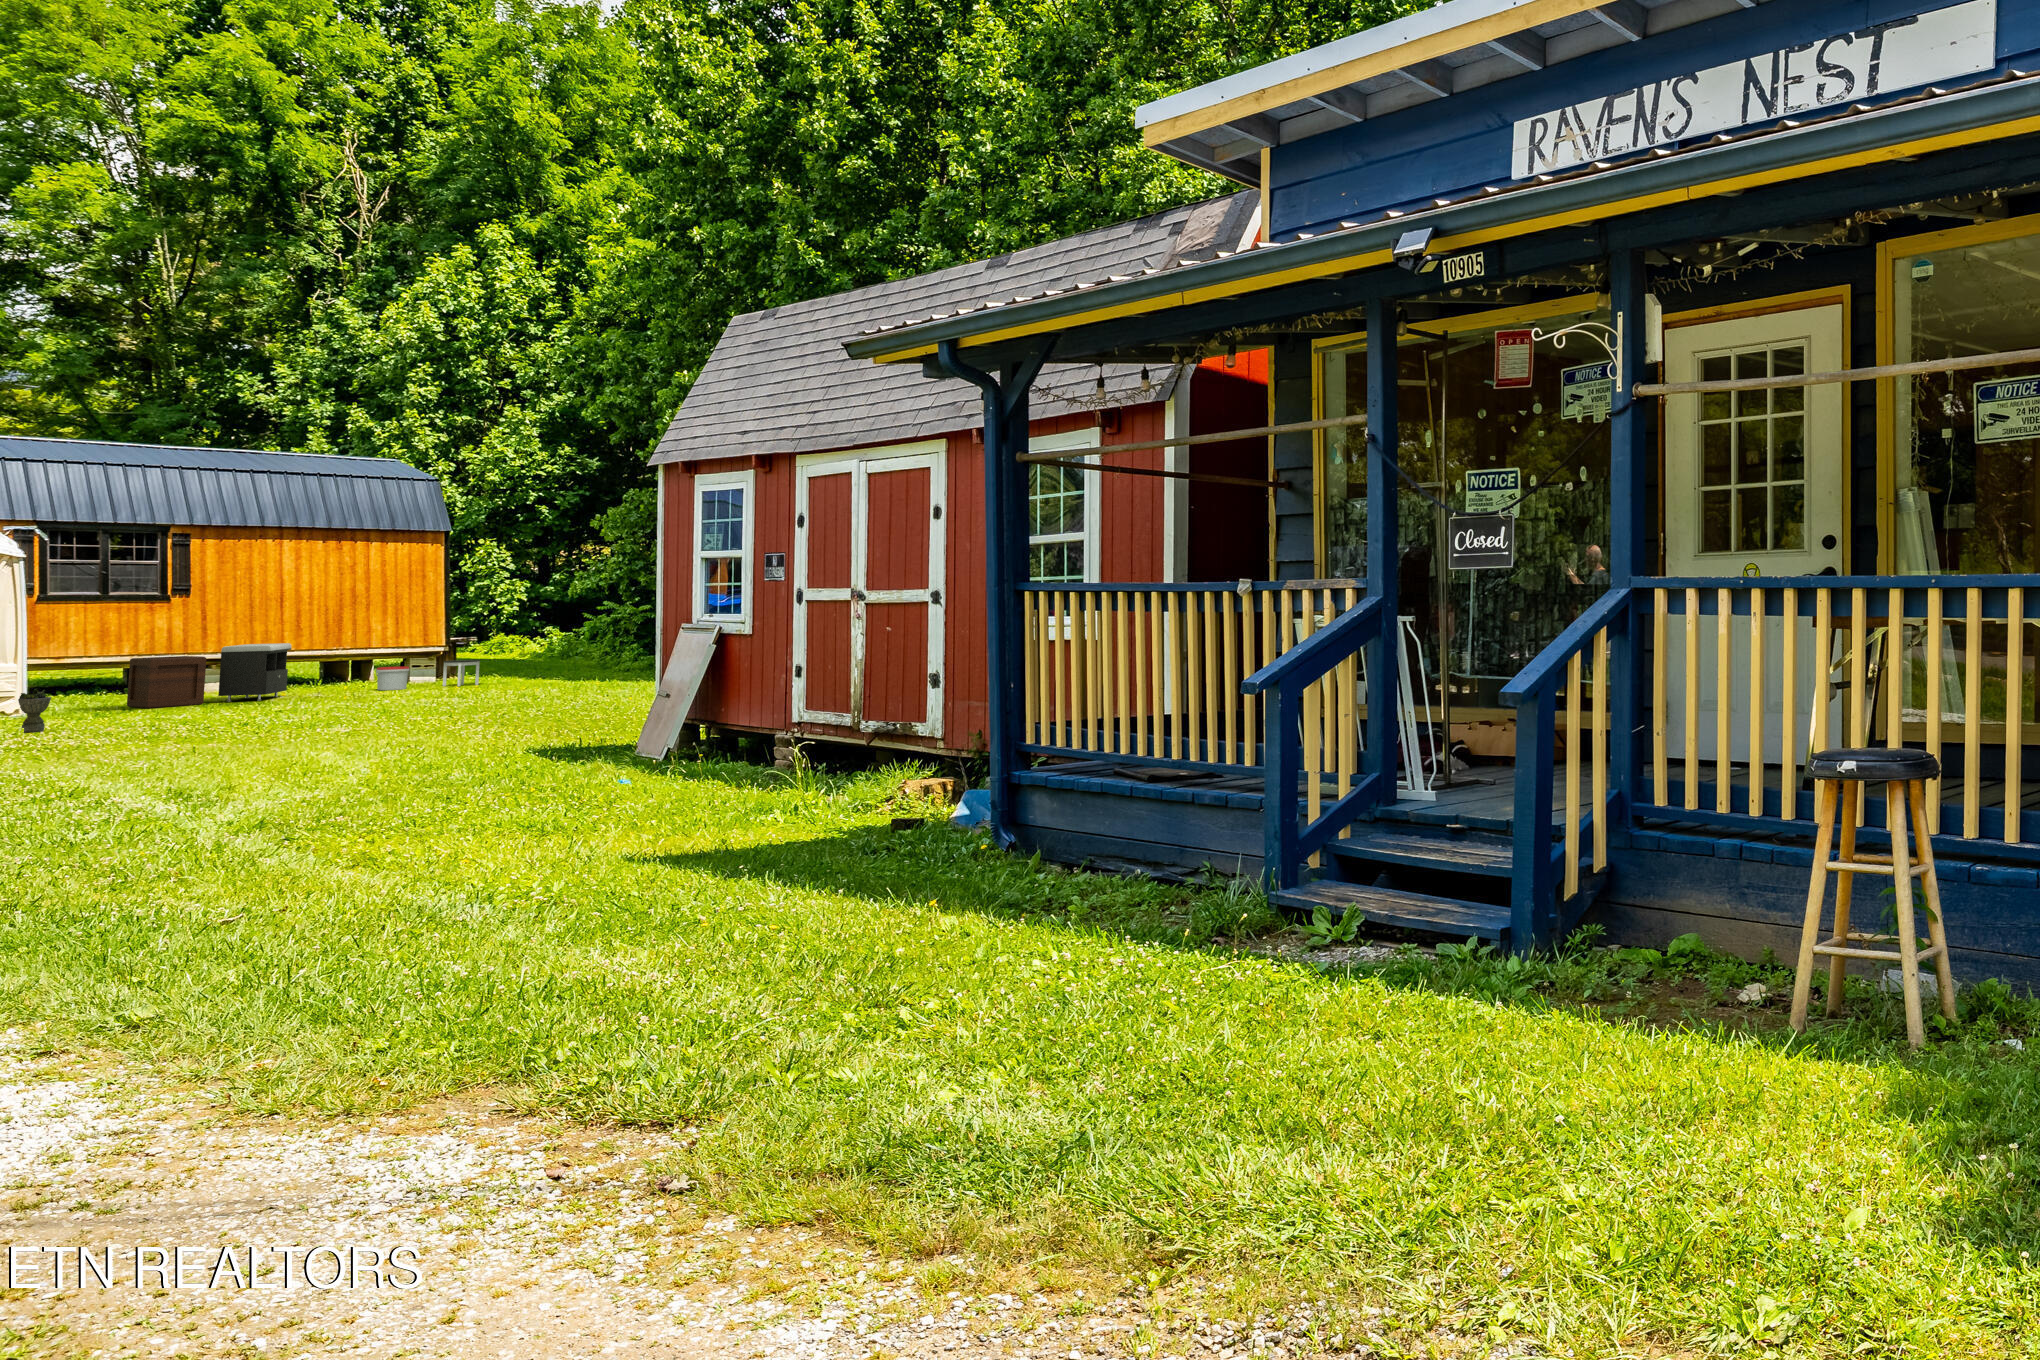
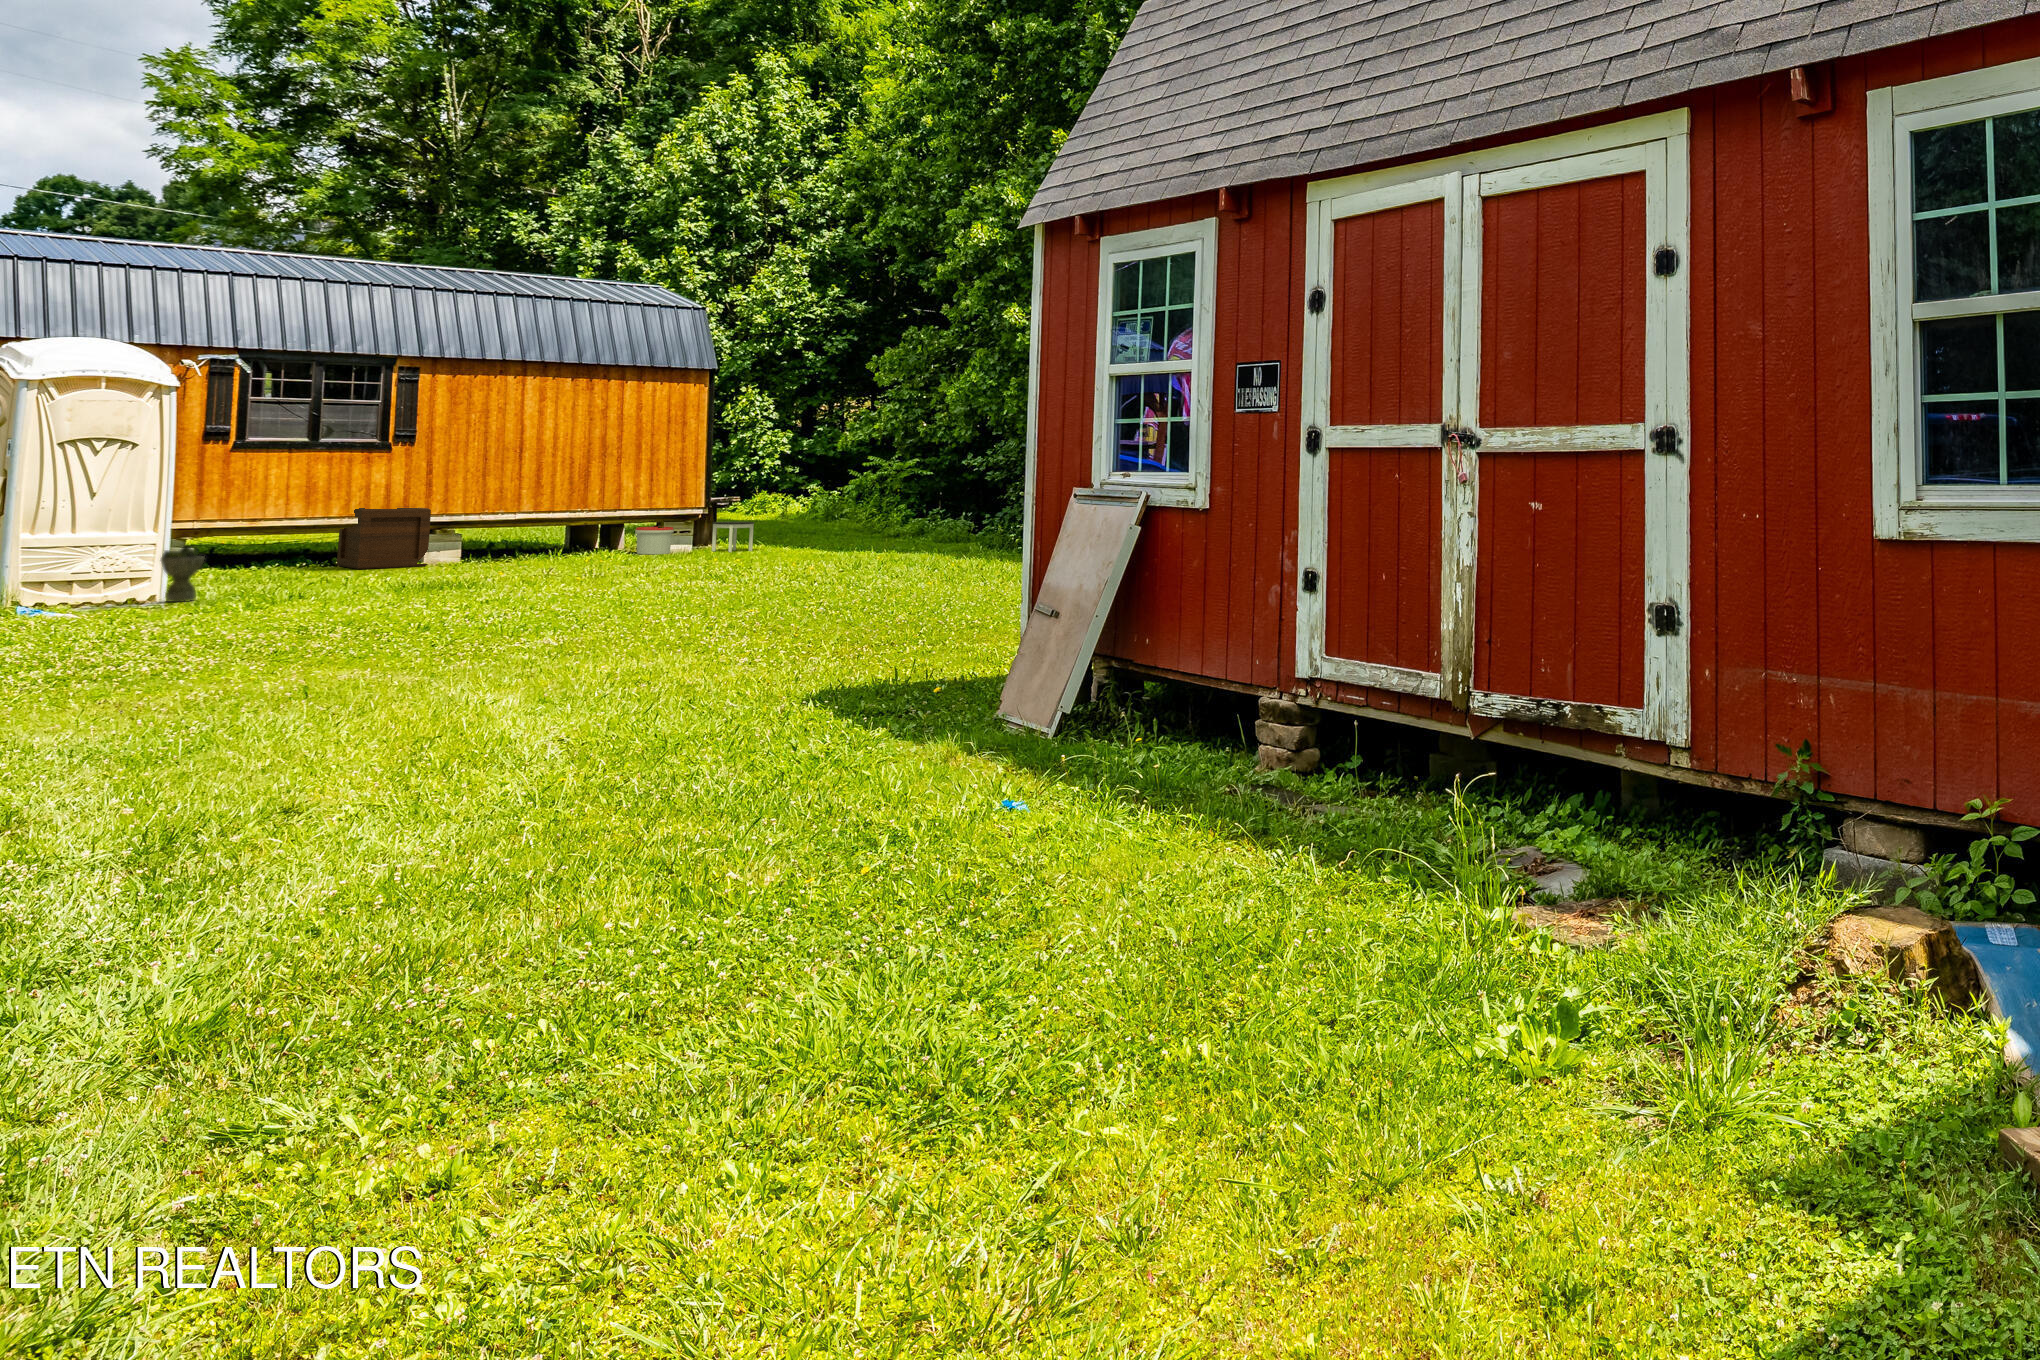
storage bench: present [218,643,291,702] -> none [446,495,536,563]

